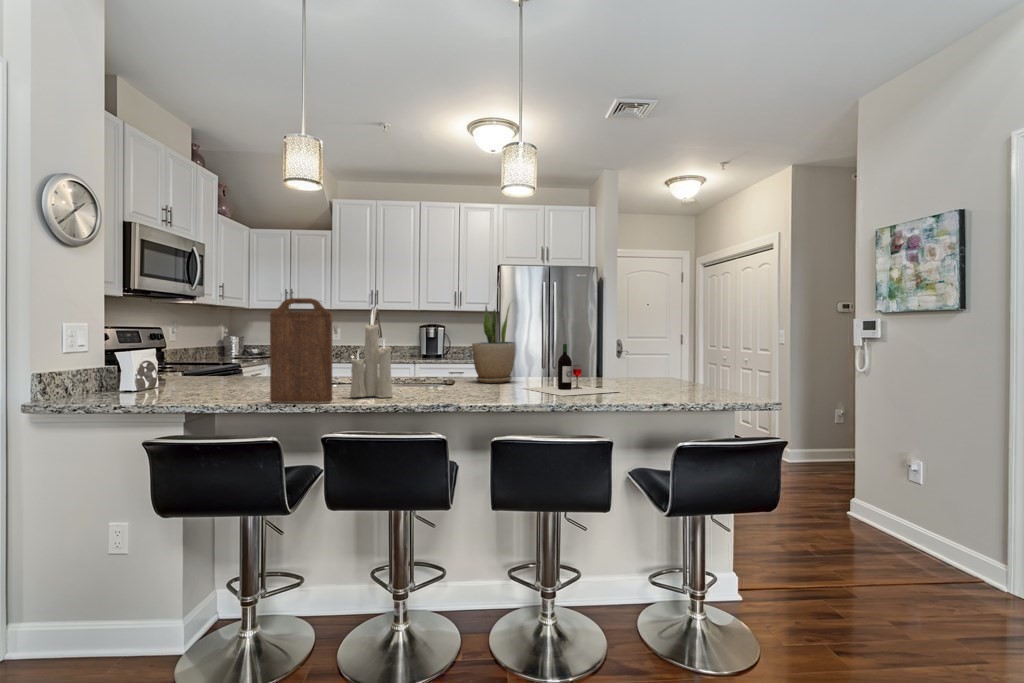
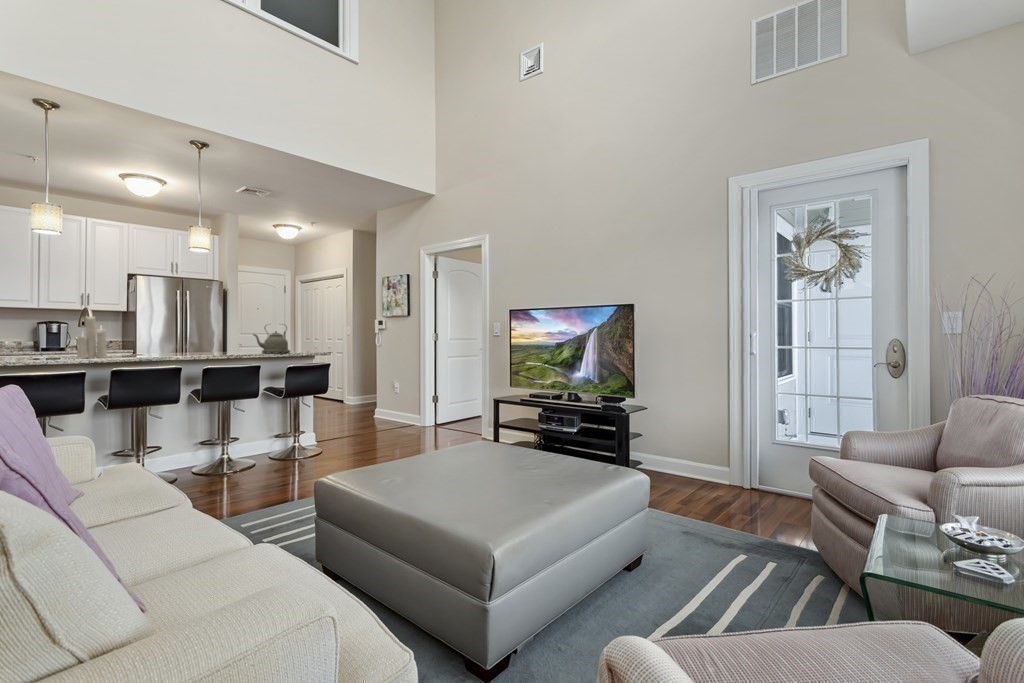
cutting board: present [270,298,332,402] -> none [25,300,73,360]
potted plant: present [472,305,515,383] -> none [143,304,176,354]
kettle: none [630,332,700,394] -> present [253,326,290,354]
wine bottle: present [524,344,619,396] -> none [186,330,249,355]

